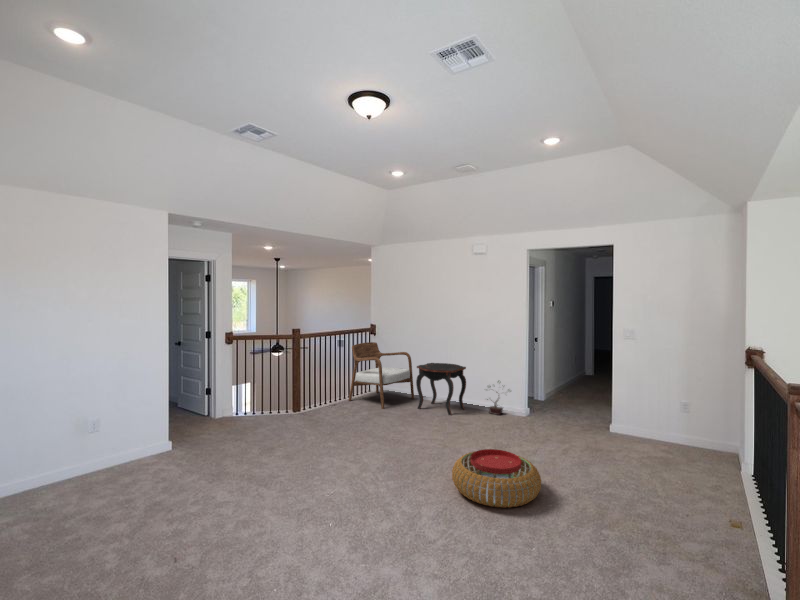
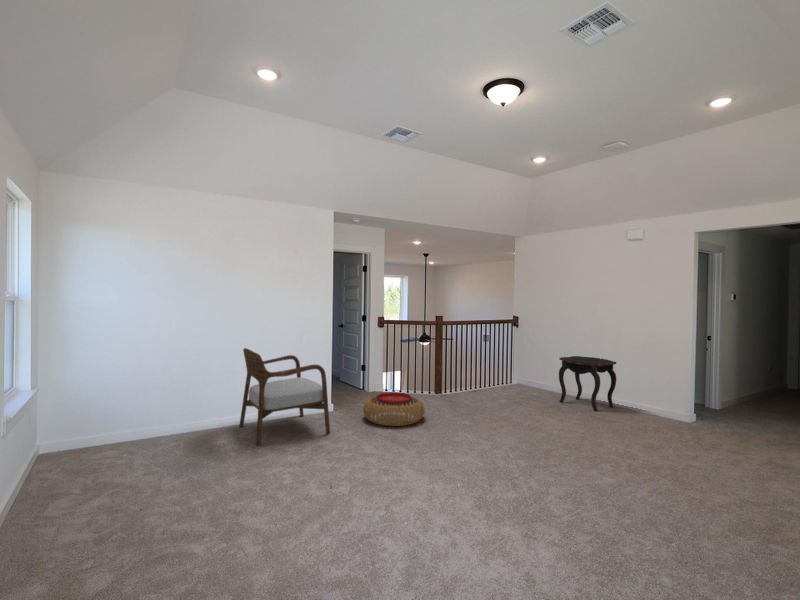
armchair: present [349,342,414,409] -> present [239,348,330,446]
potted plant: present [487,381,503,415] -> none [638,378,673,417]
pouf: present [452,449,541,508] -> present [363,392,425,426]

